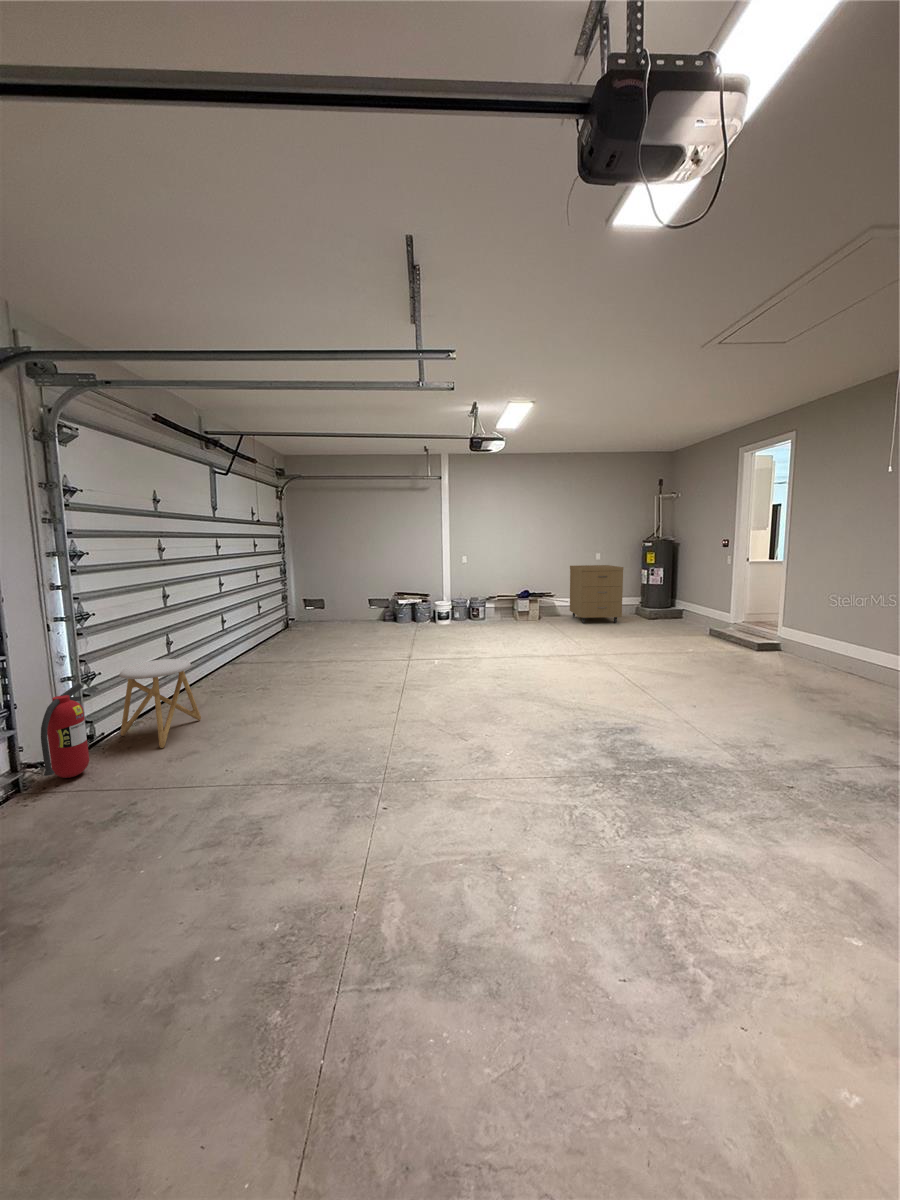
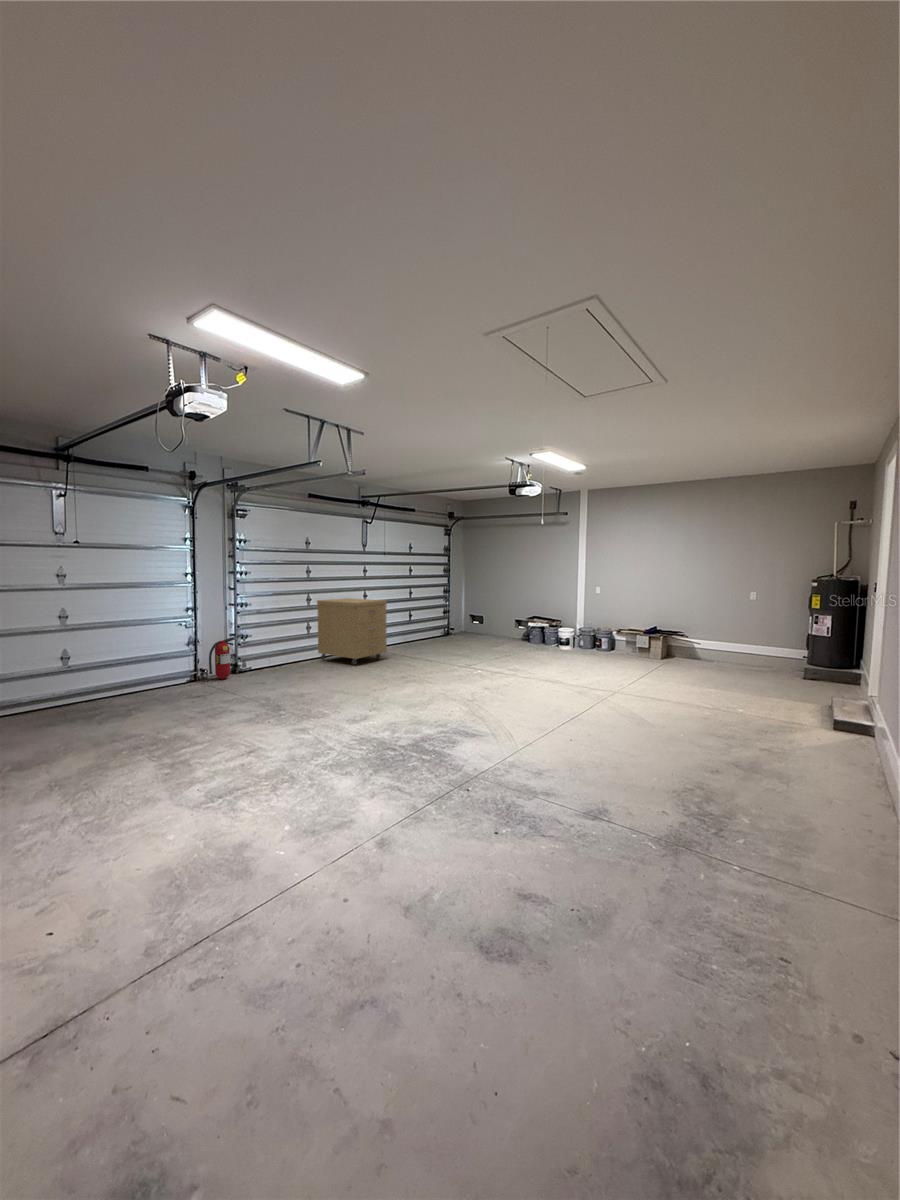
storage cabinet: present [570,565,623,623] -> present [317,598,387,665]
stool: present [119,659,201,748] -> none [255,634,295,678]

